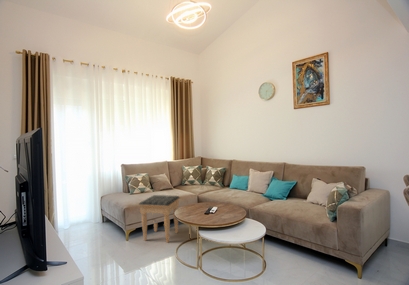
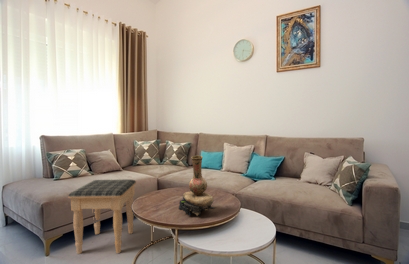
vase: none [199,182,222,220] -> present [179,156,214,216]

